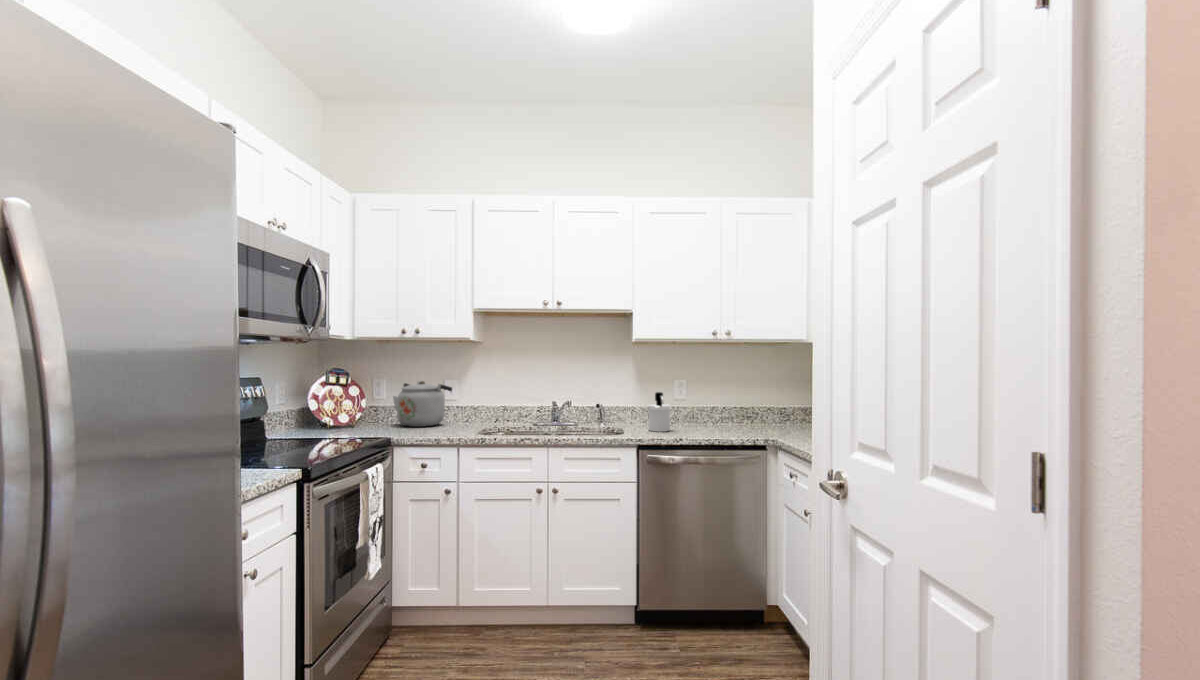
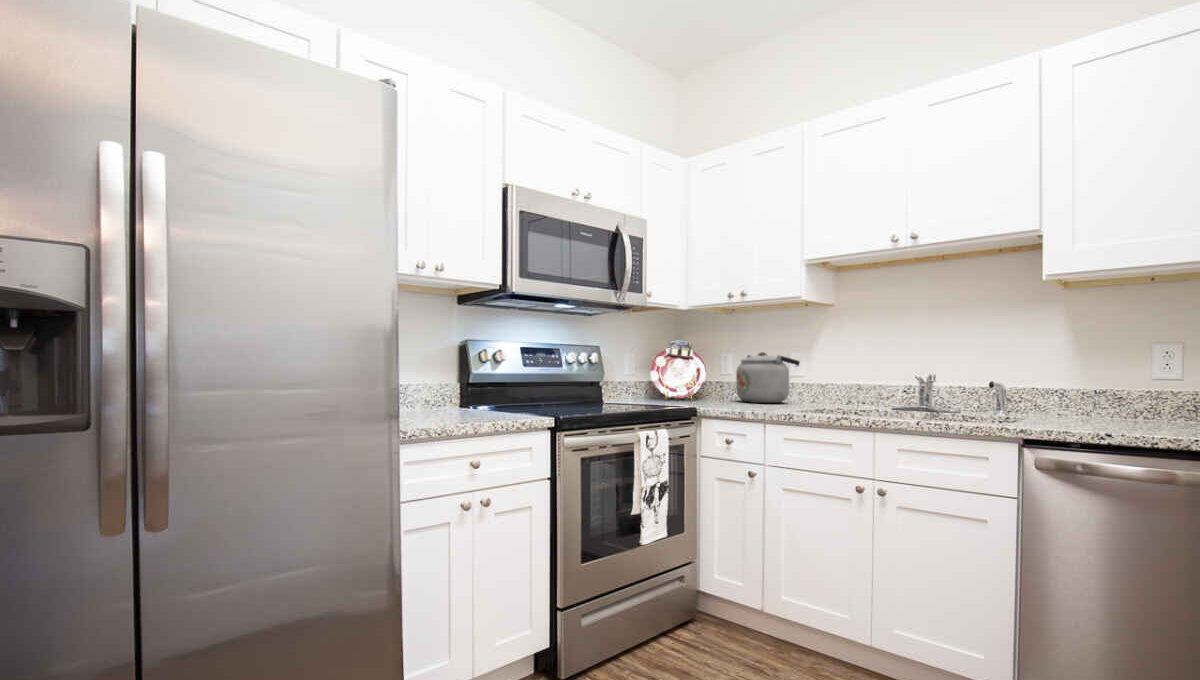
soap dispenser: present [648,392,671,432] -> none [1075,367,1126,434]

